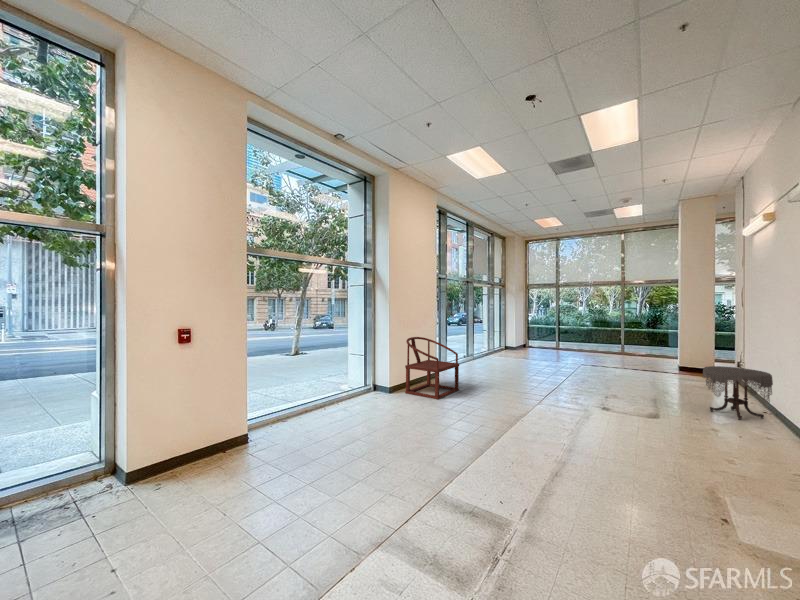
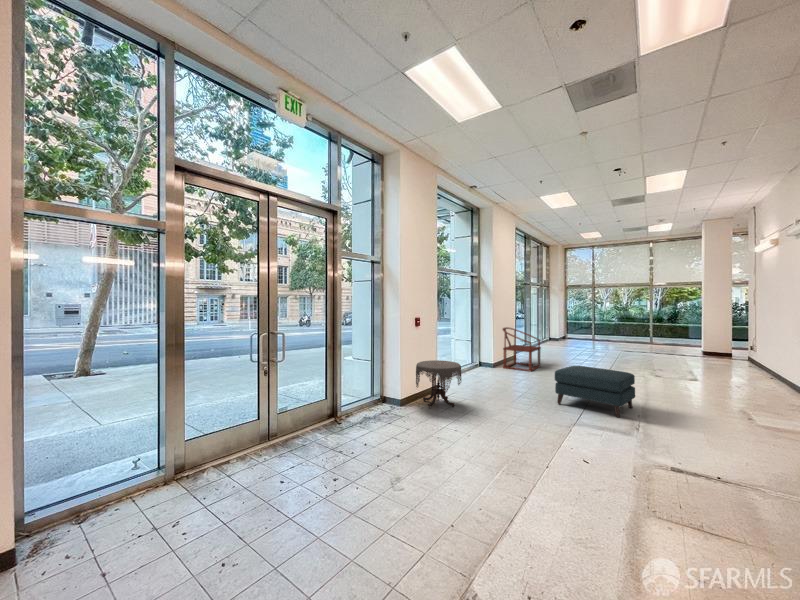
side table: present [703,366,773,420] -> present [416,360,461,408]
ottoman: none [410,404,537,511] -> present [555,366,635,418]

